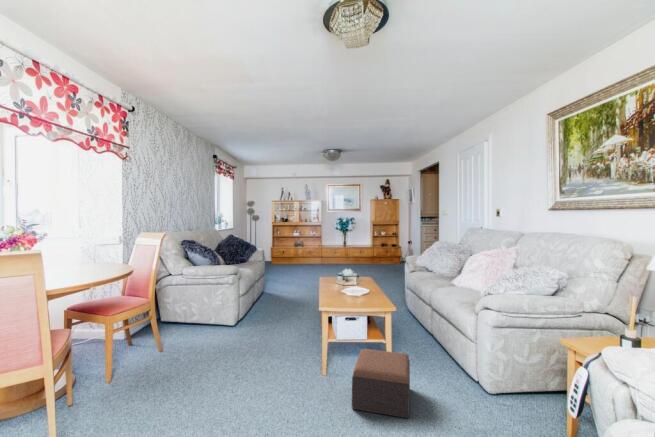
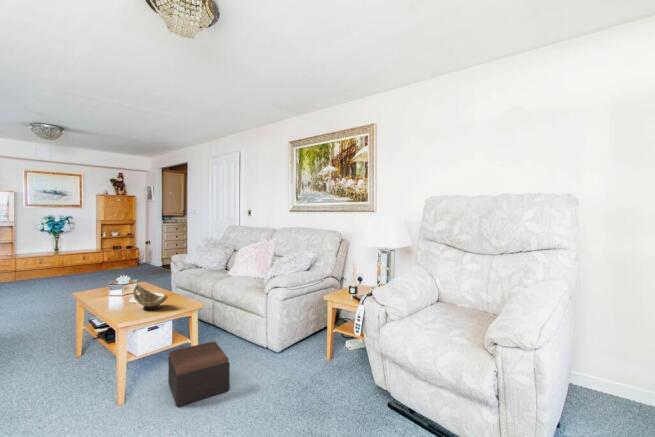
decorative bowl: none [339,276,366,303] -> present [133,285,168,310]

